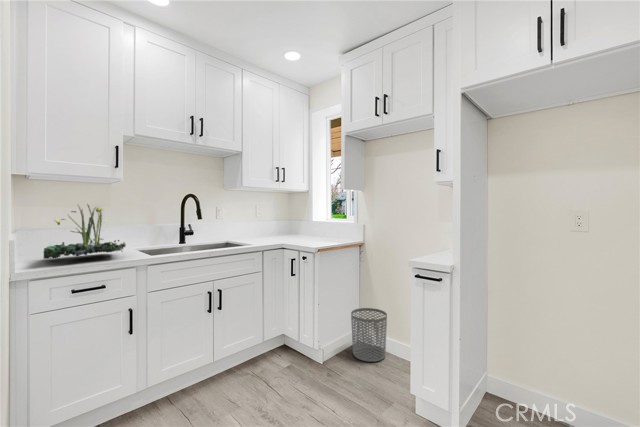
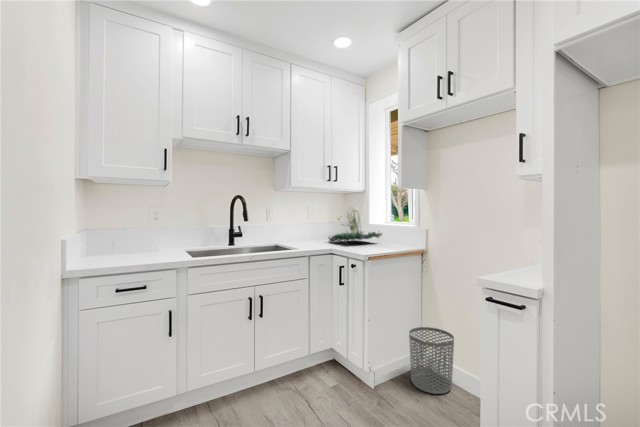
plant: present [44,204,126,259] -> present [329,208,382,242]

